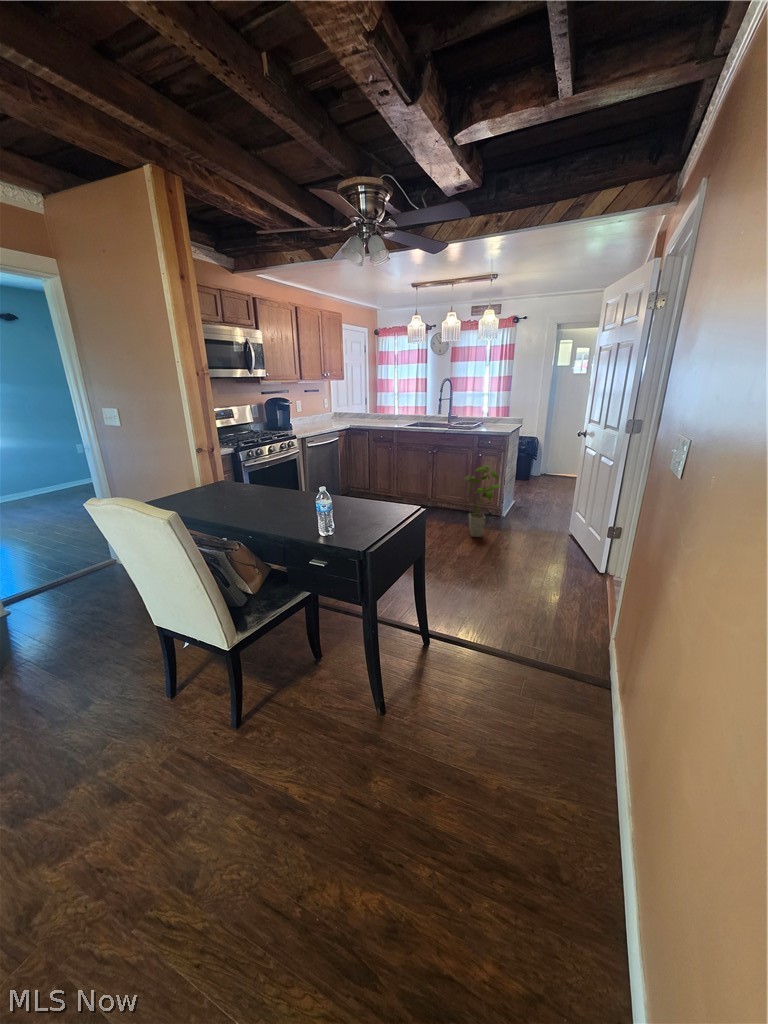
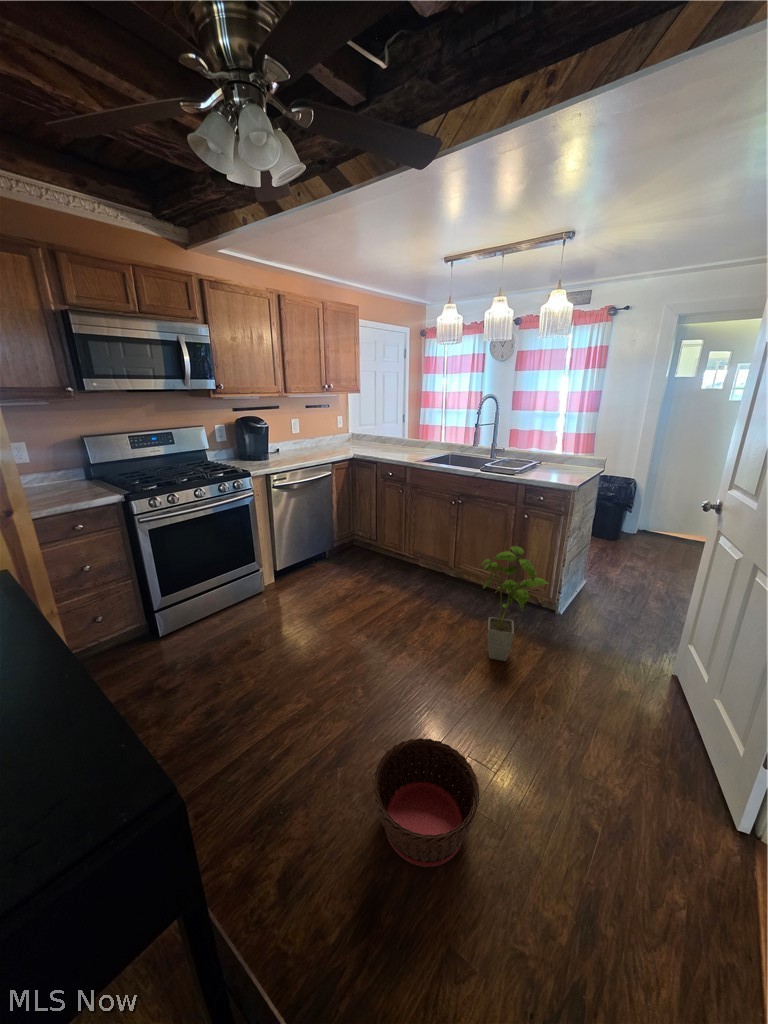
basket: none [441,555,493,601] -> present [373,738,479,867]

